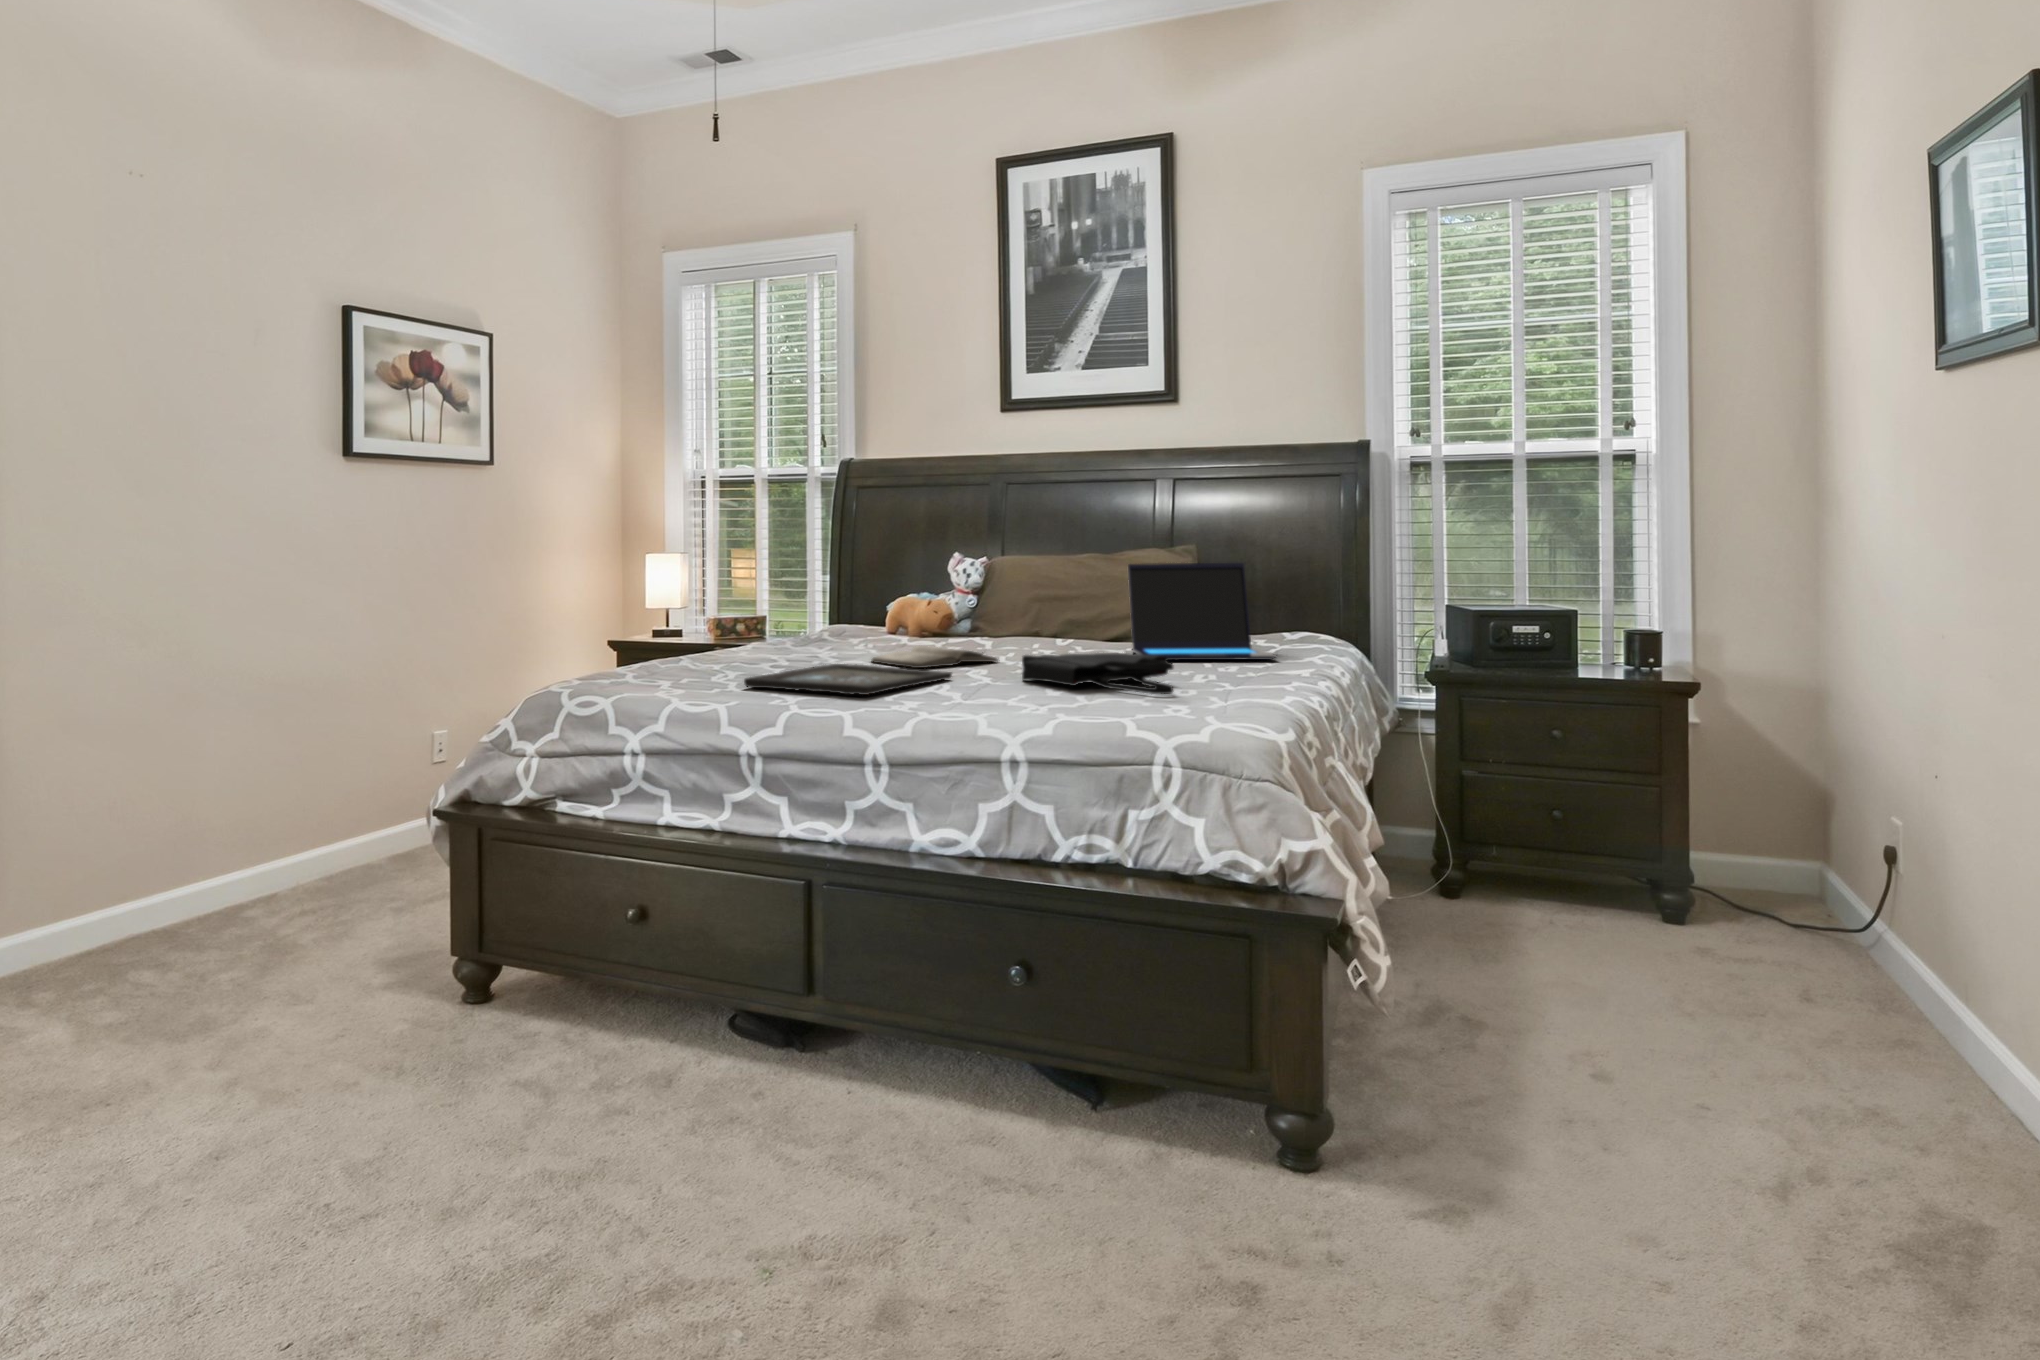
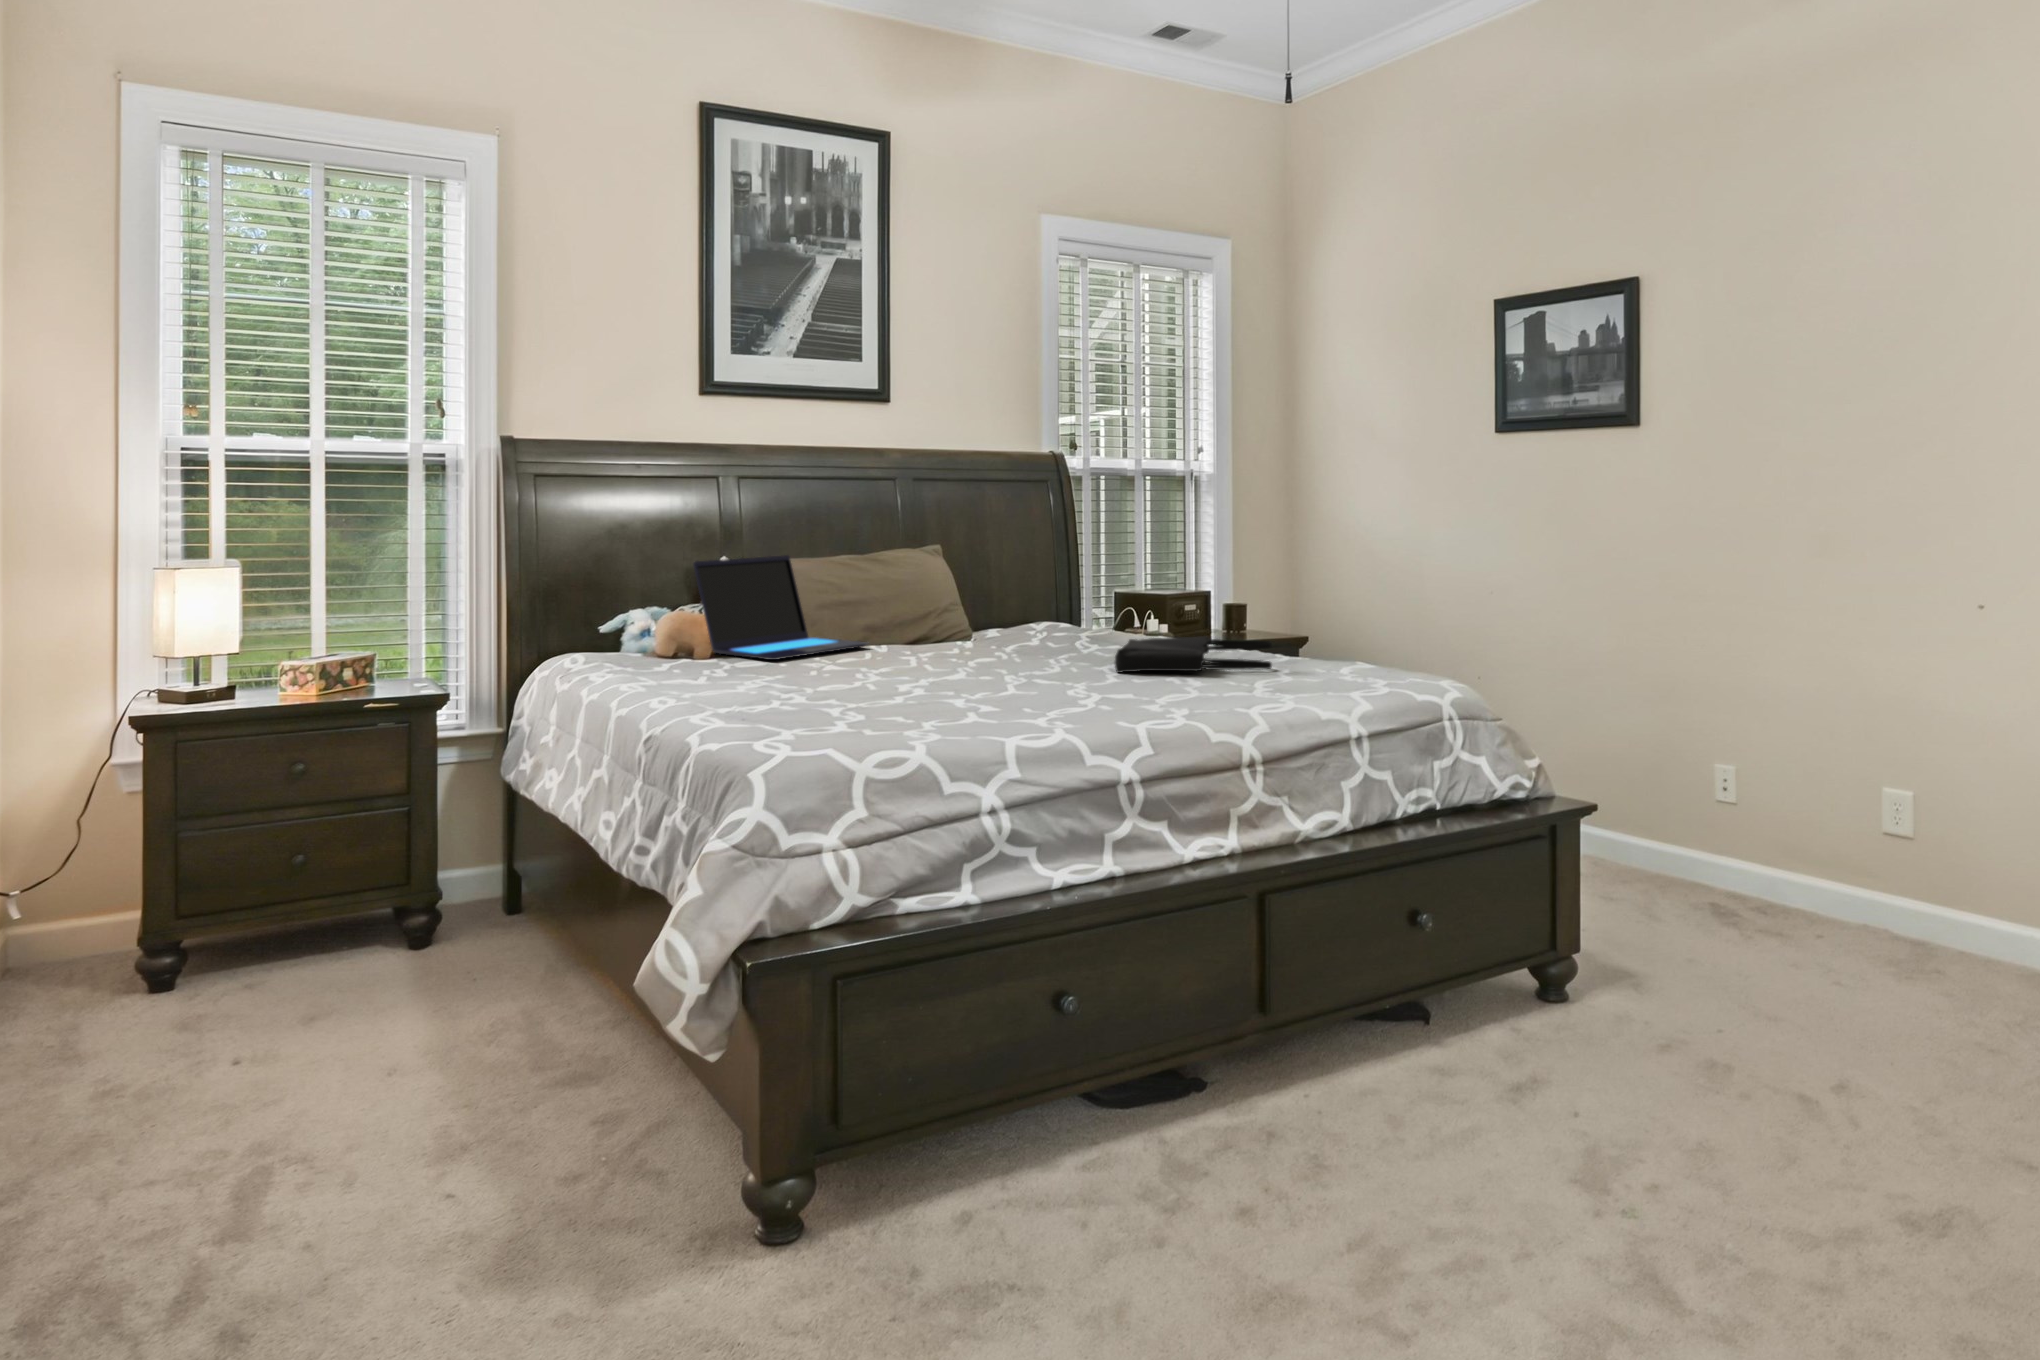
laptop: present [1128,563,1276,660] -> present [693,555,868,660]
diary: present [872,646,997,668] -> none [899,648,996,675]
tray: present [744,664,952,695] -> none [934,673,1135,717]

